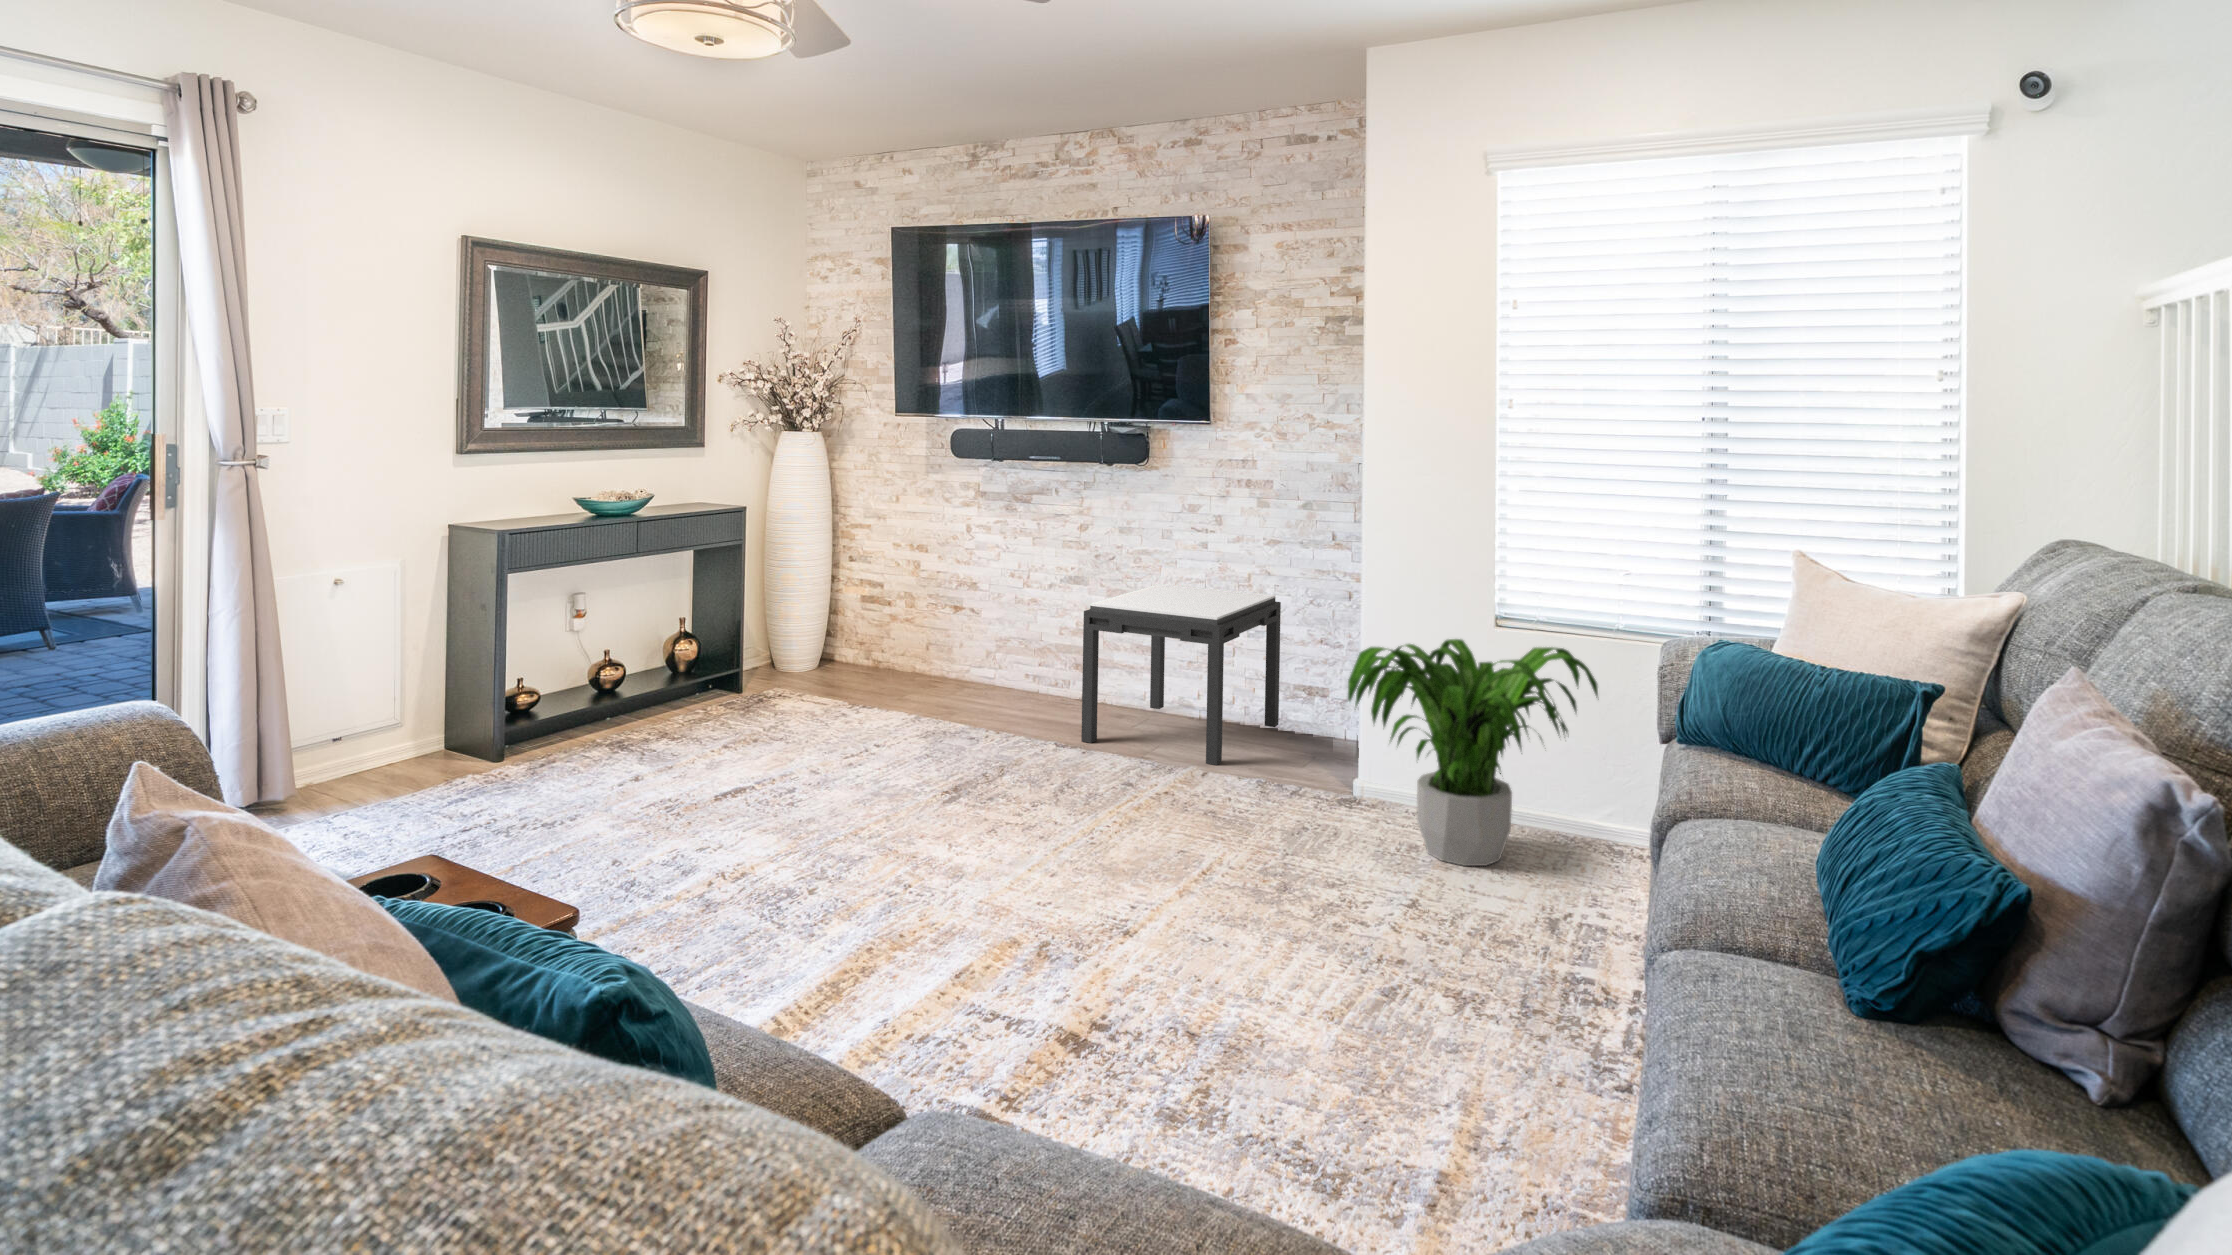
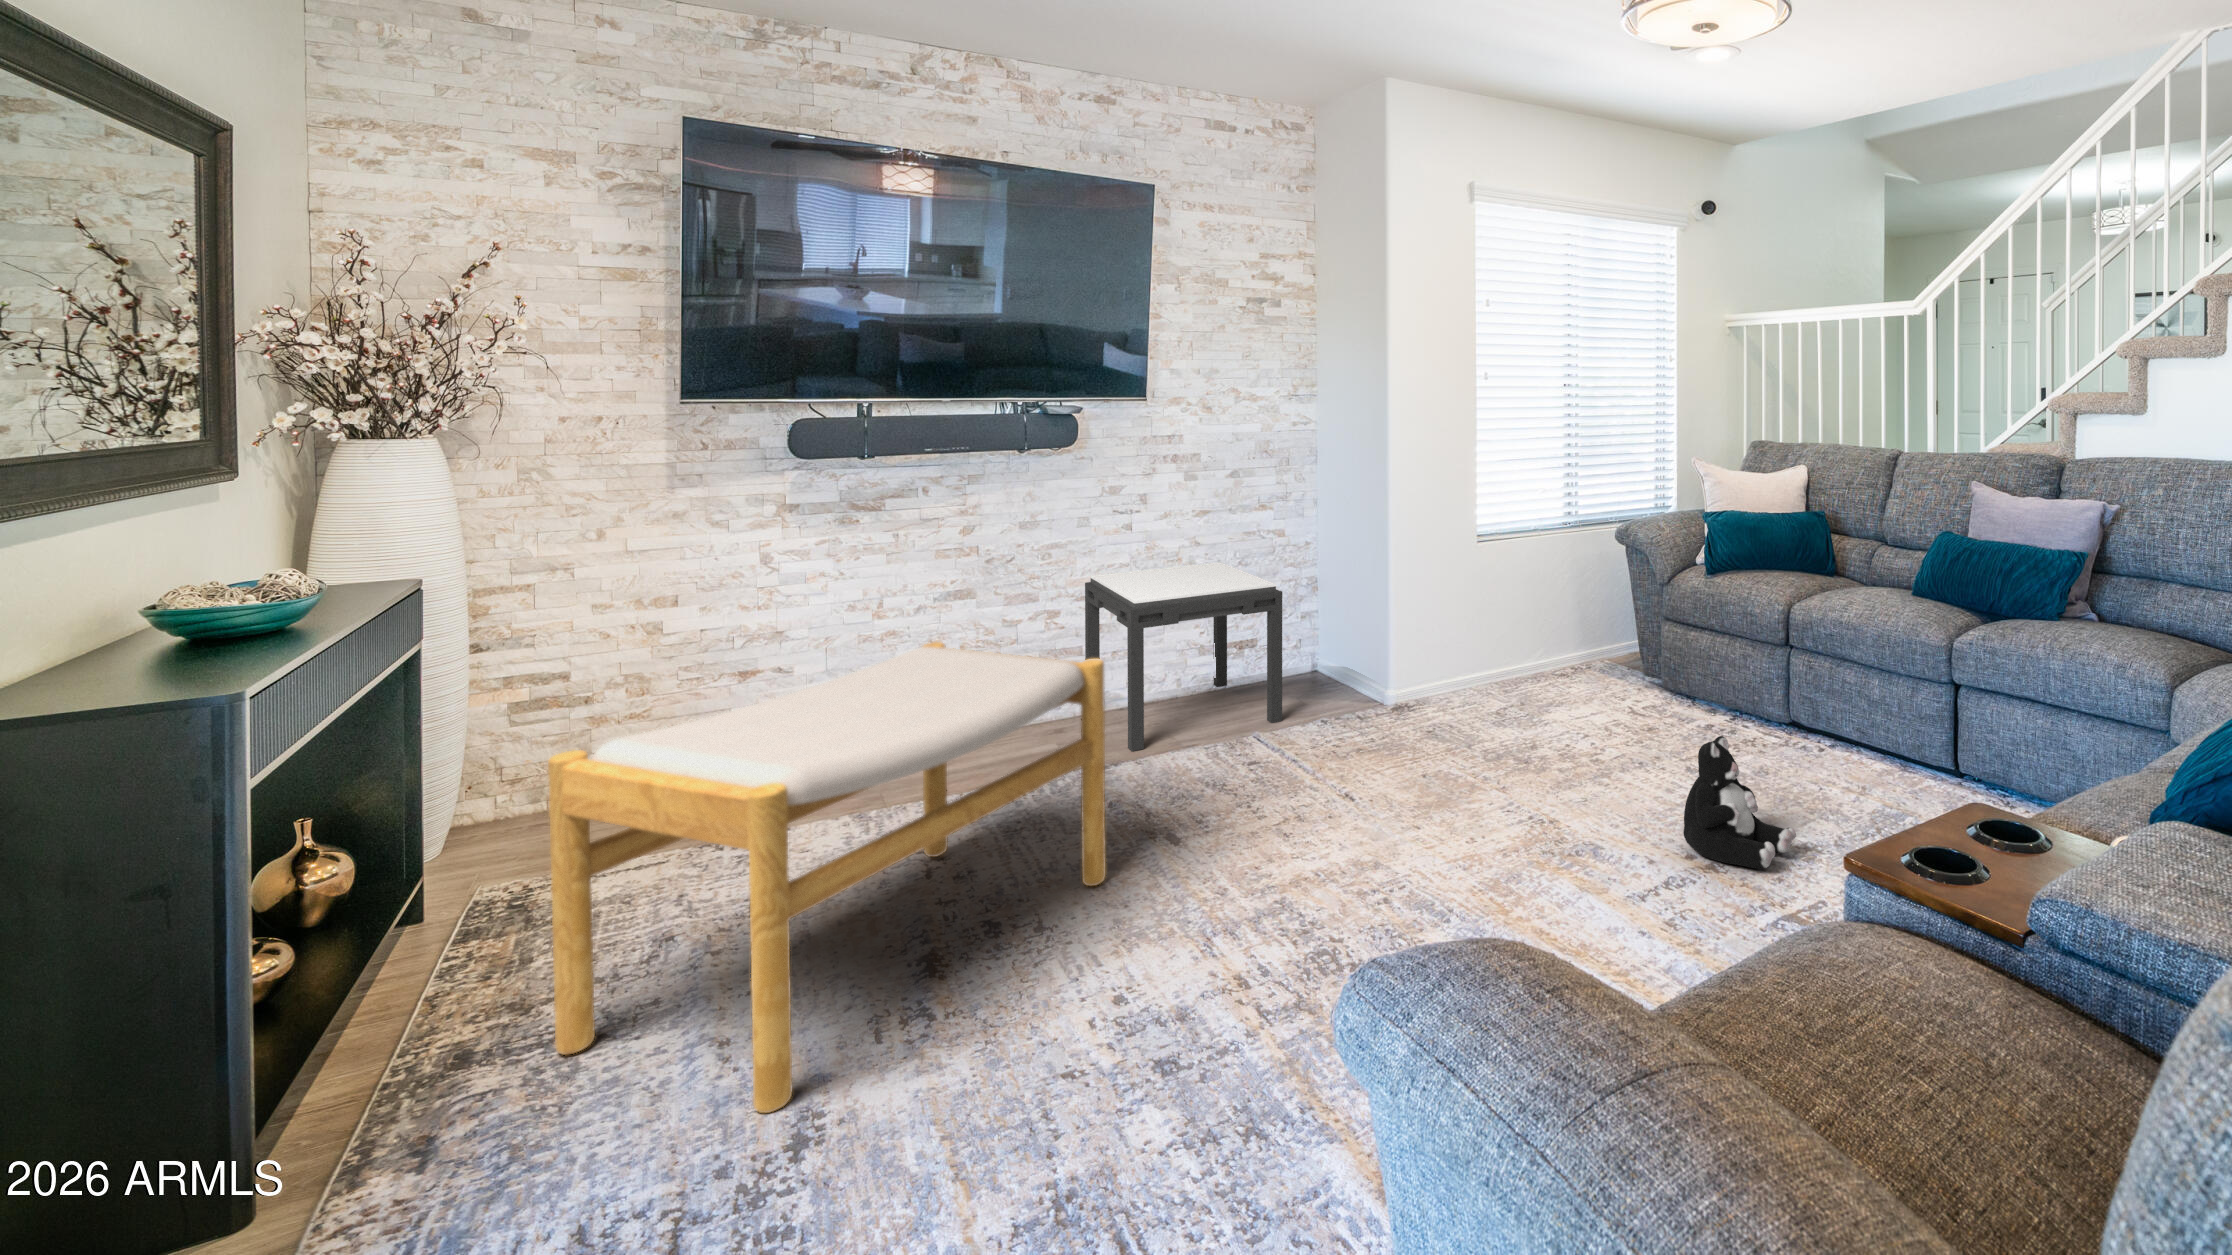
footstool: none [540,589,861,807] -> present [548,642,1106,1113]
potted plant: present [1348,639,1598,866] -> none [1461,546,1624,708]
plush toy: none [1021,880,1151,1079] -> present [1684,736,1796,869]

